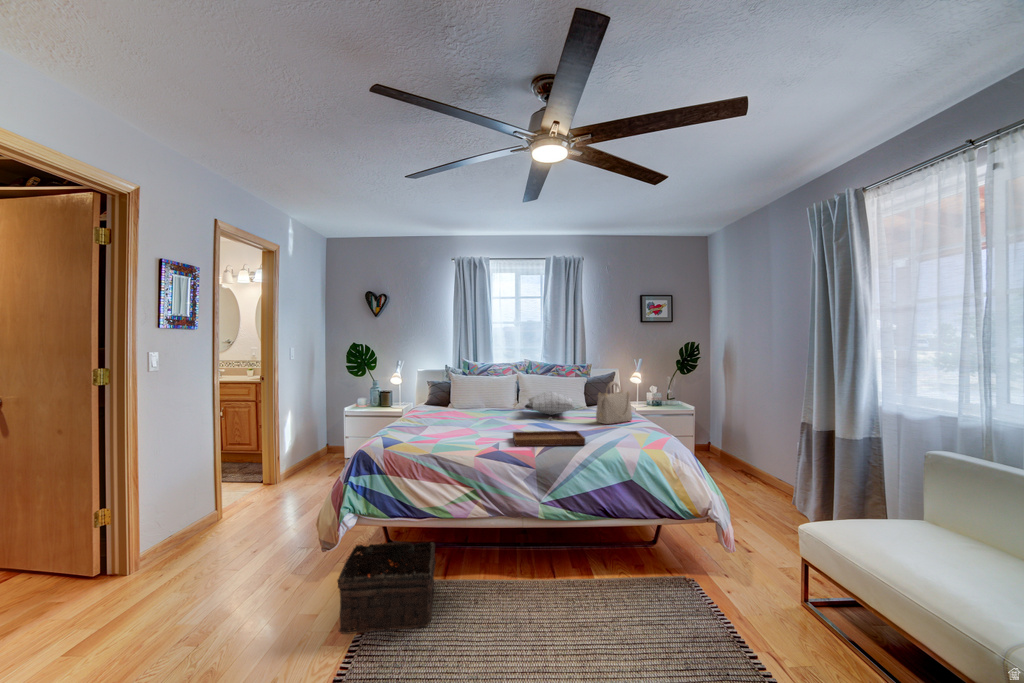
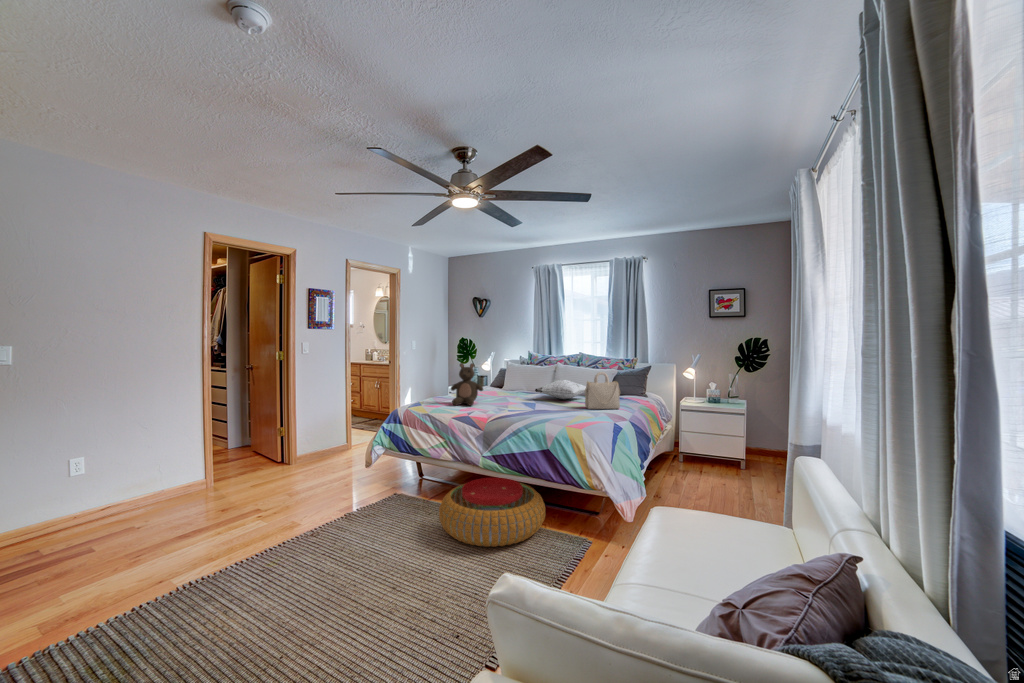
stuffed bear: none [439,378,483,437] -> present [451,363,483,406]
tray: present [513,417,585,446] -> none [478,395,537,418]
pouf: none [506,527,650,634] -> present [439,478,545,547]
basket: present [337,542,436,634] -> none [345,464,416,518]

